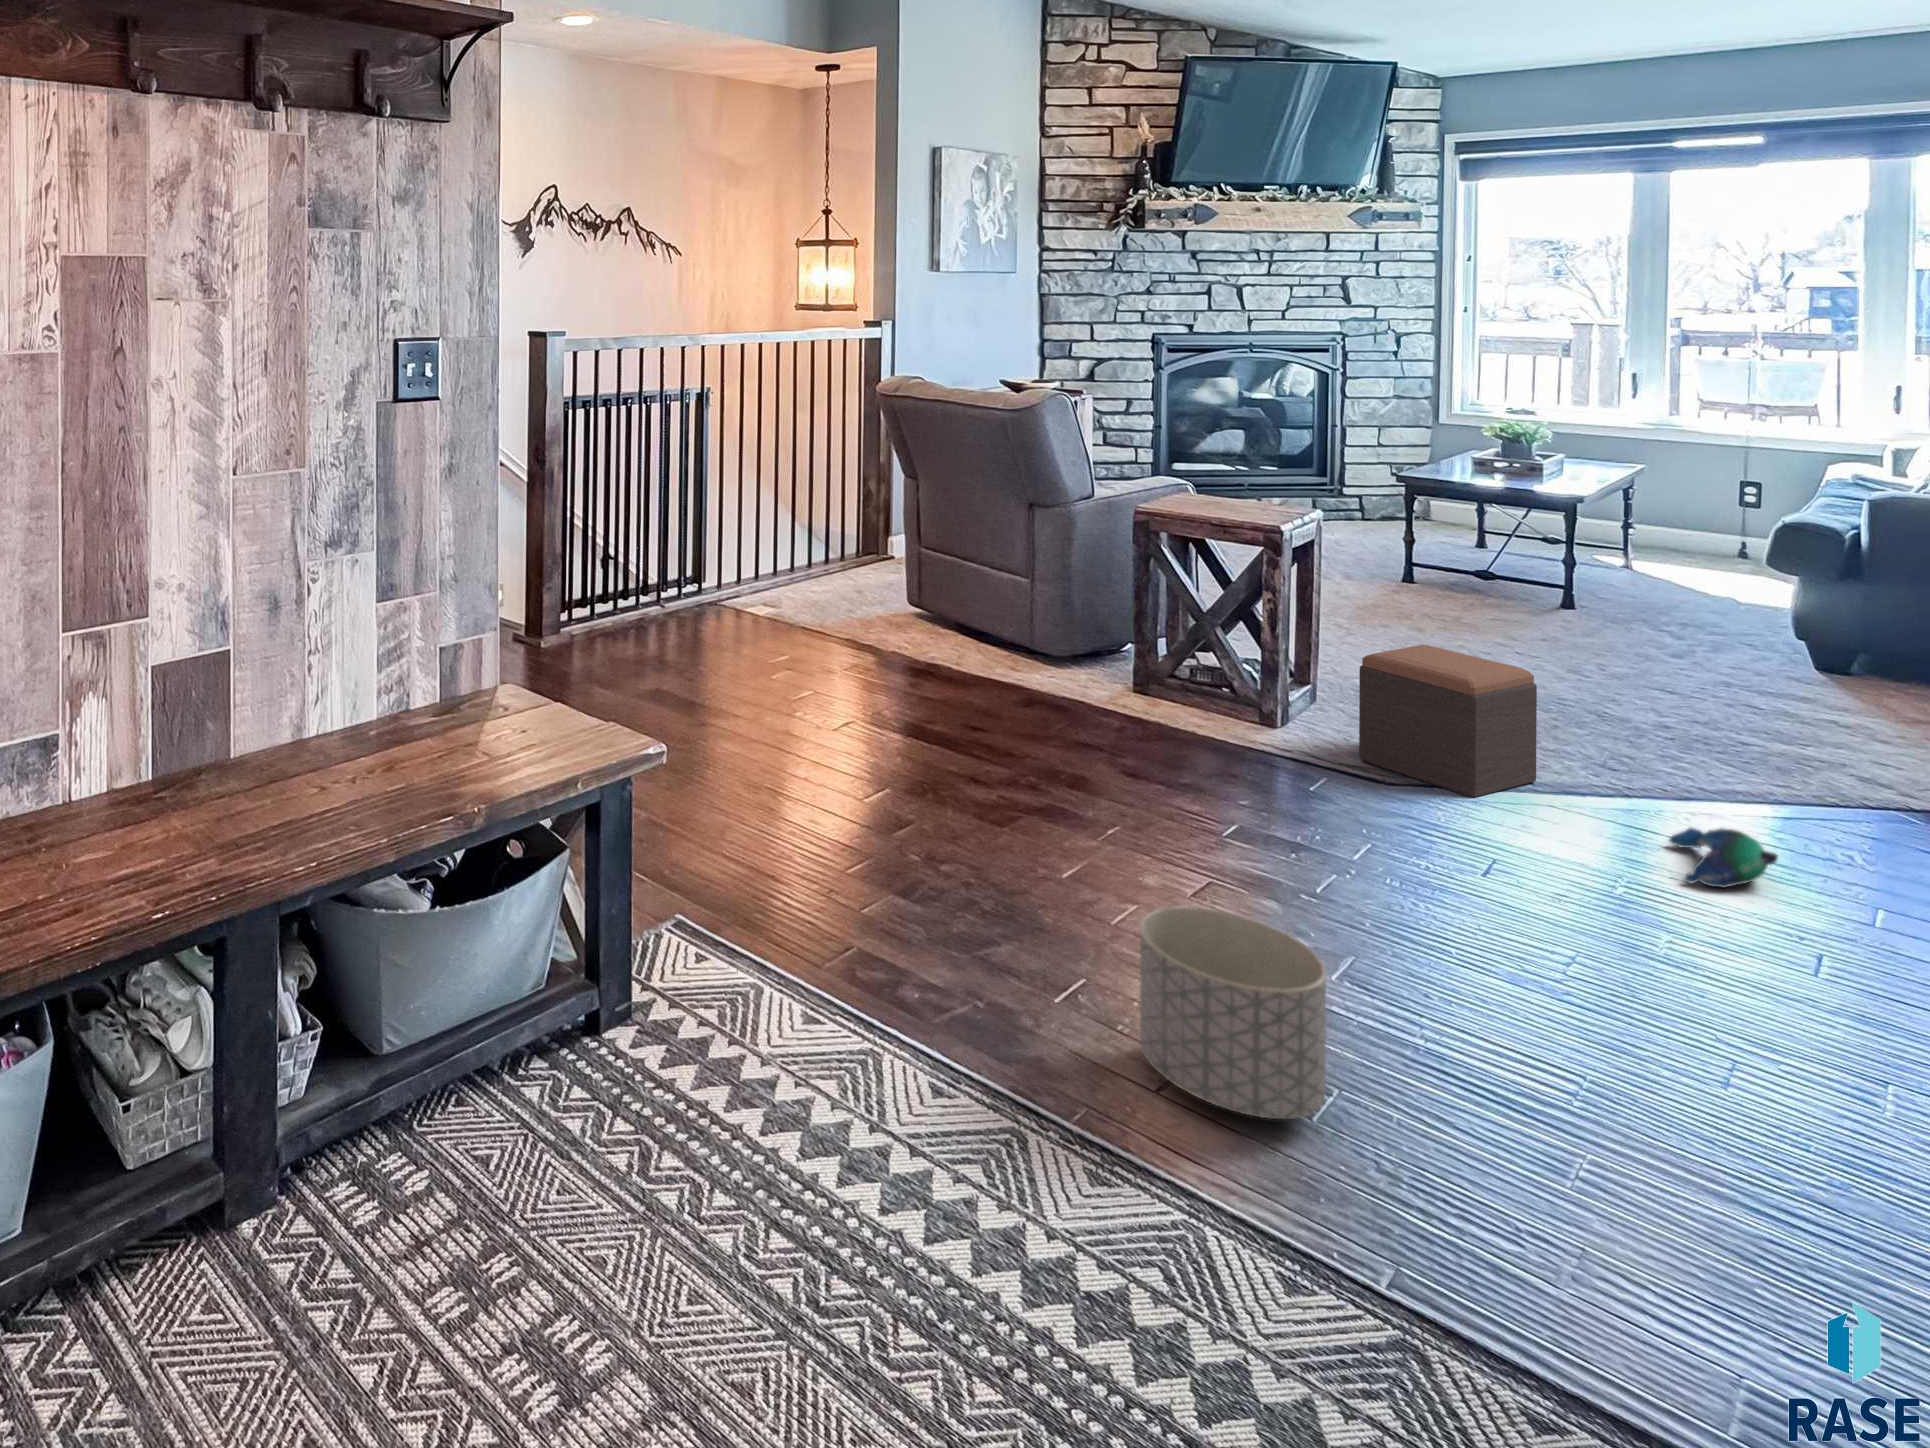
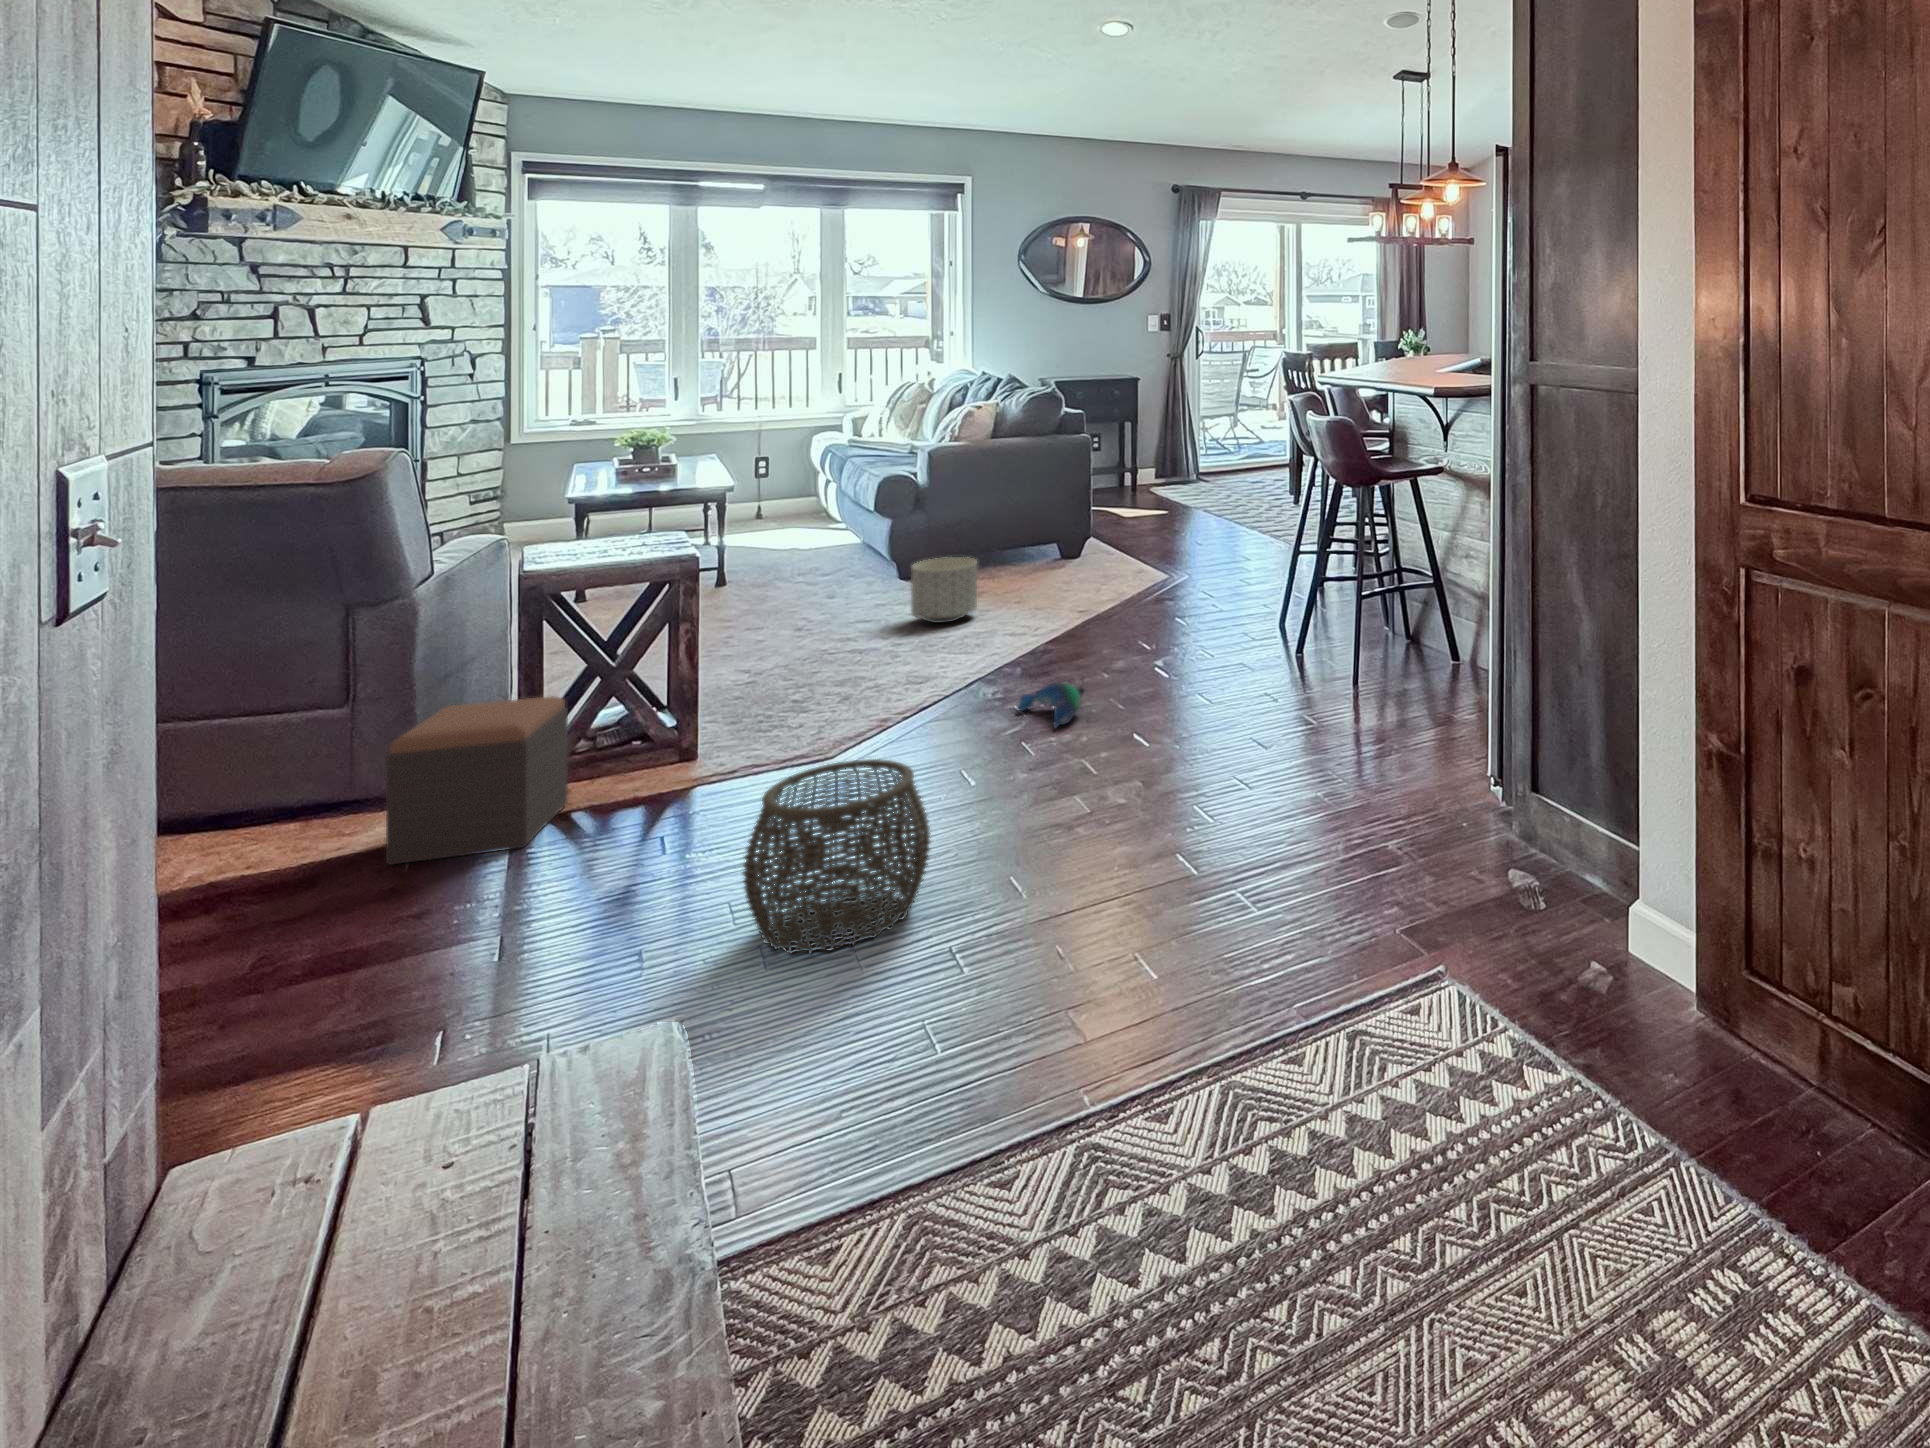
footstool: present [1359,645,1537,798] -> present [386,696,568,864]
woven basket: none [1061,728,1249,916] -> present [743,759,930,954]
planter: present [1140,907,1326,1119] -> present [911,557,977,623]

